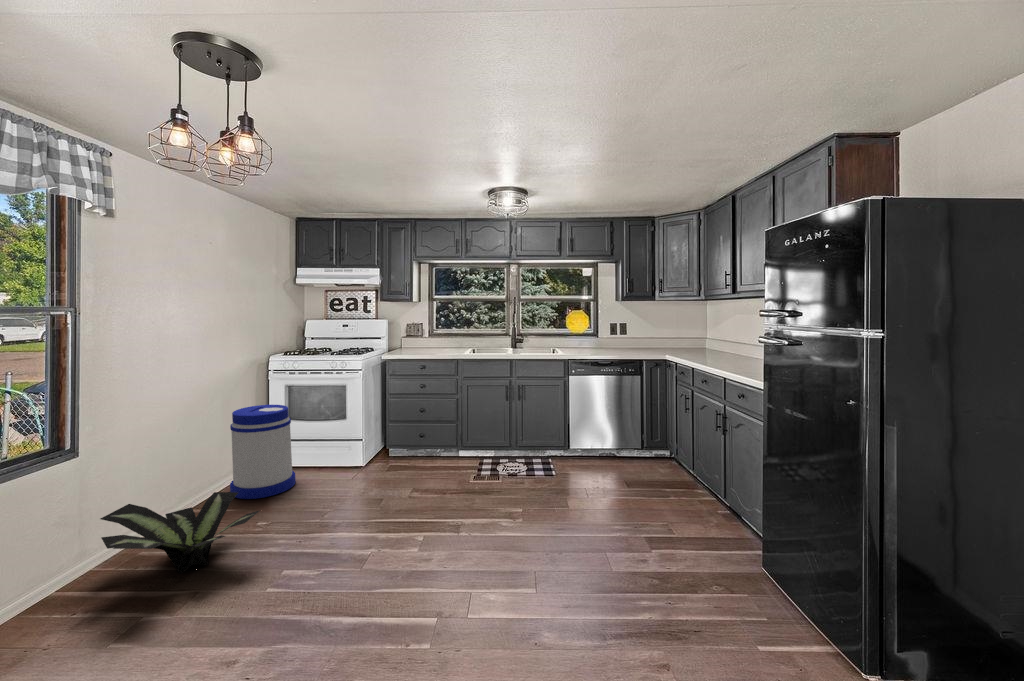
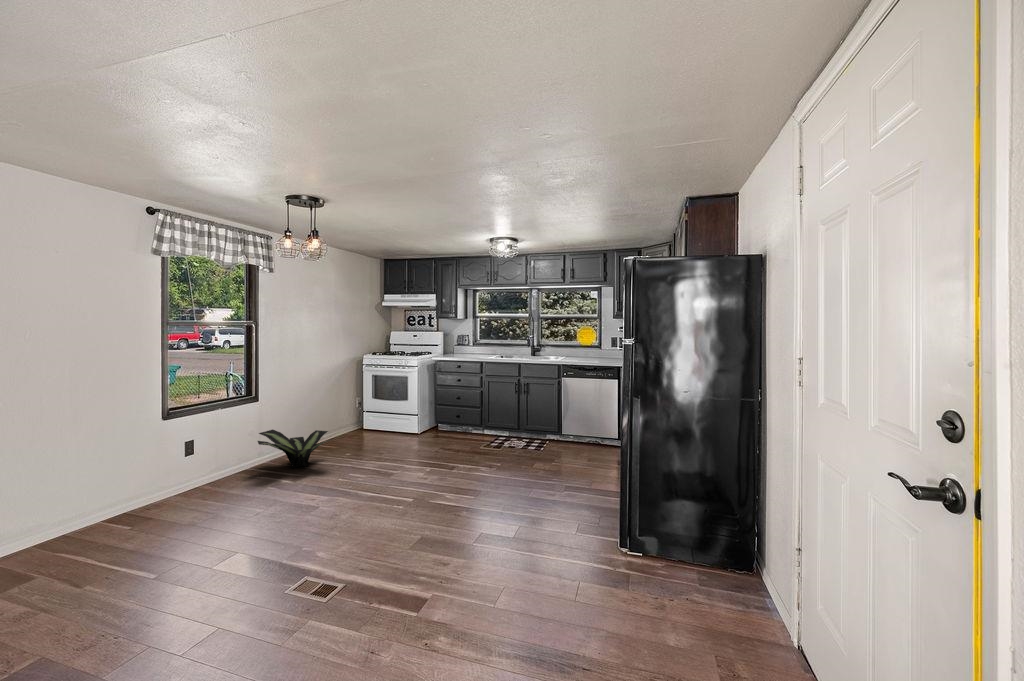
trash can: present [230,405,296,499] -> none [331,386,371,443]

